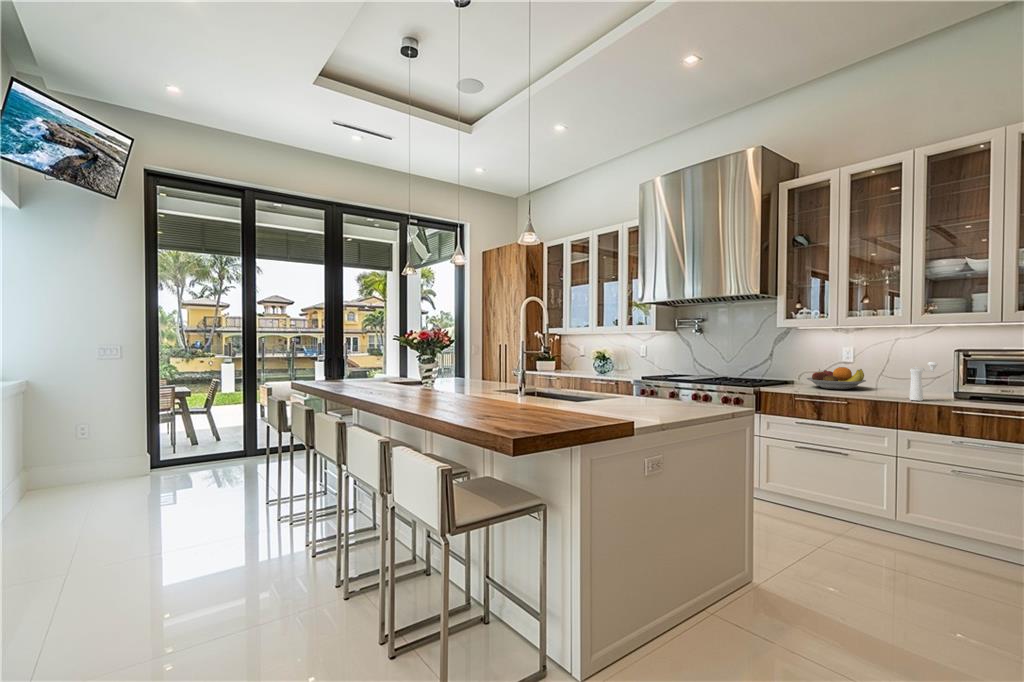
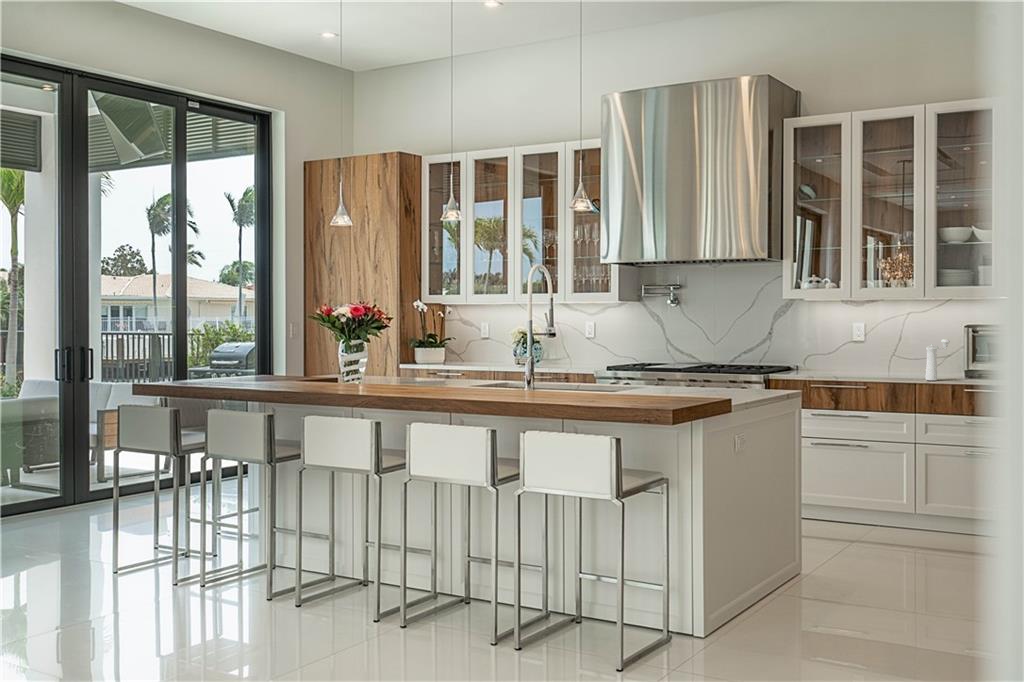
fruit bowl: present [807,367,866,389] -> none [819,347,881,373]

